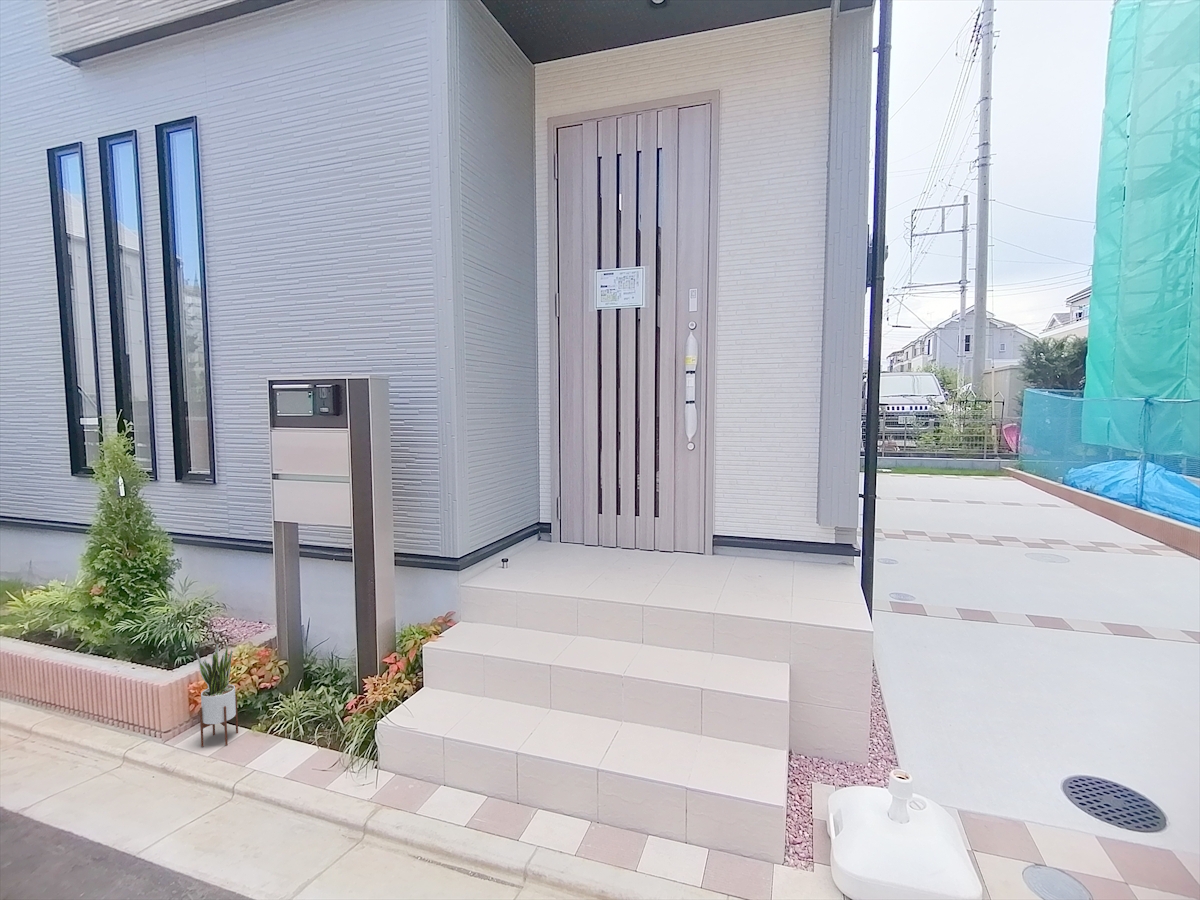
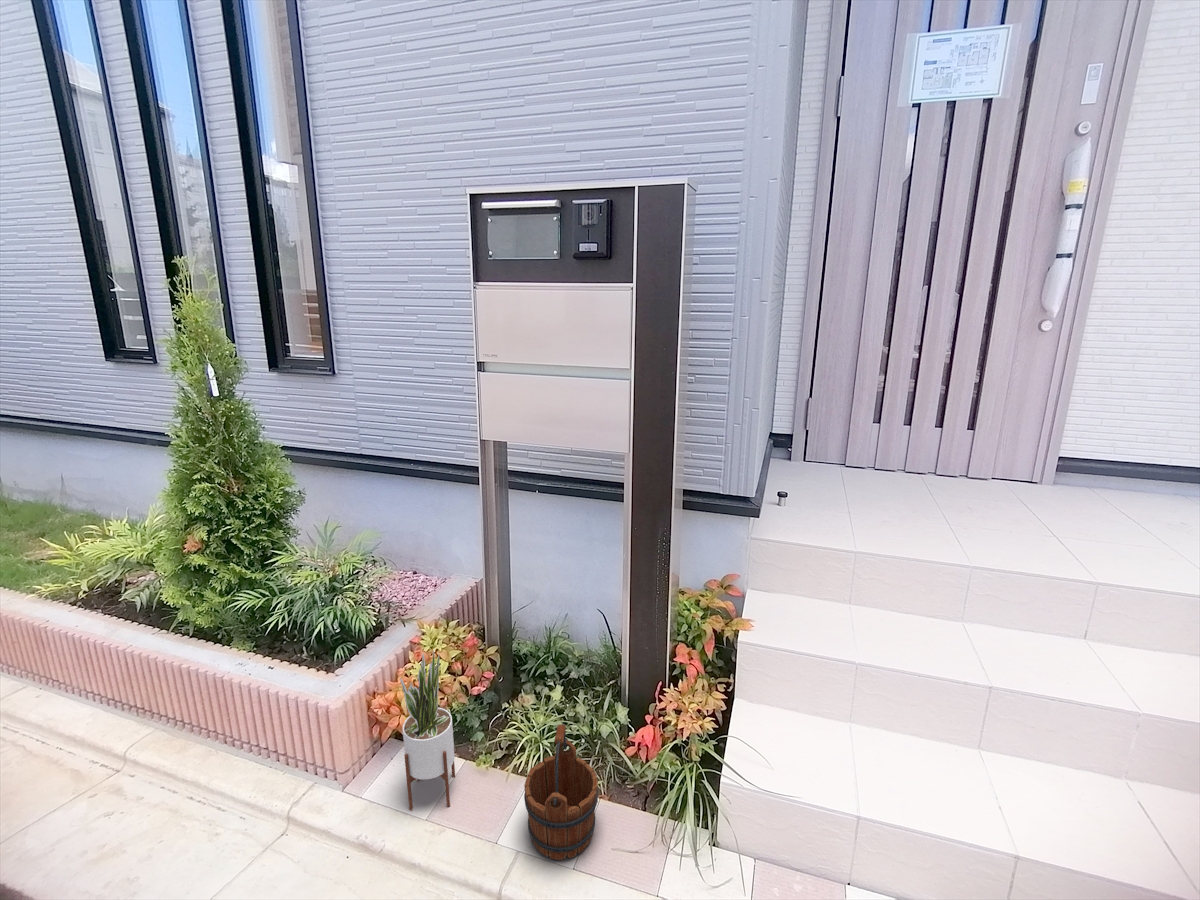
wooden bucket: none [263,682,311,764] -> present [524,724,598,860]

